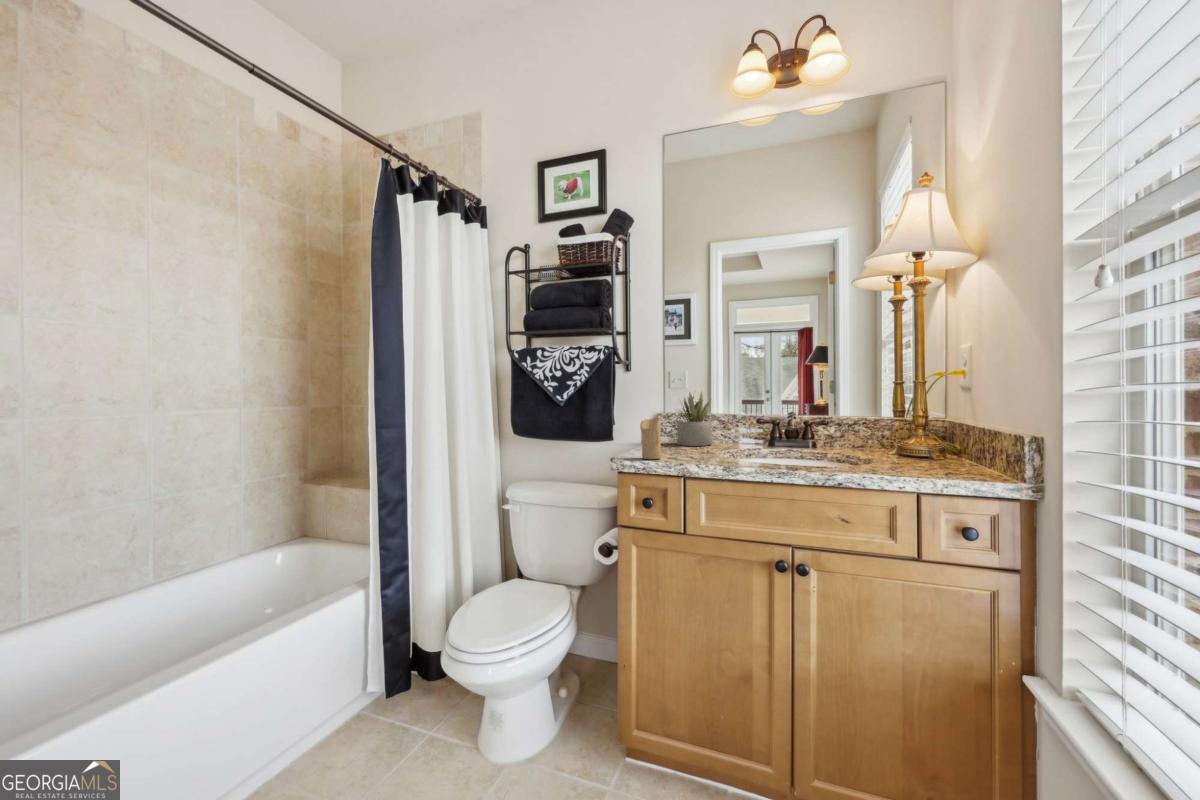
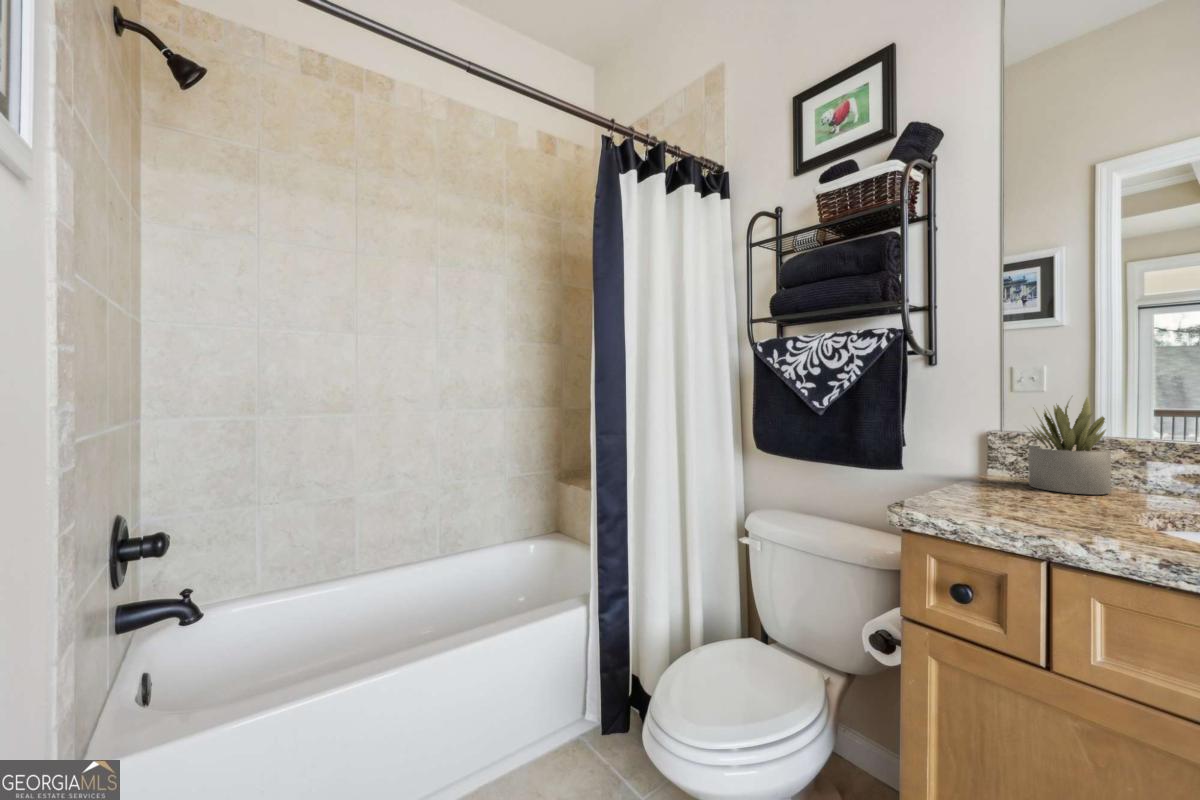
candle: present [640,418,661,459] -> none [949,443,994,516]

